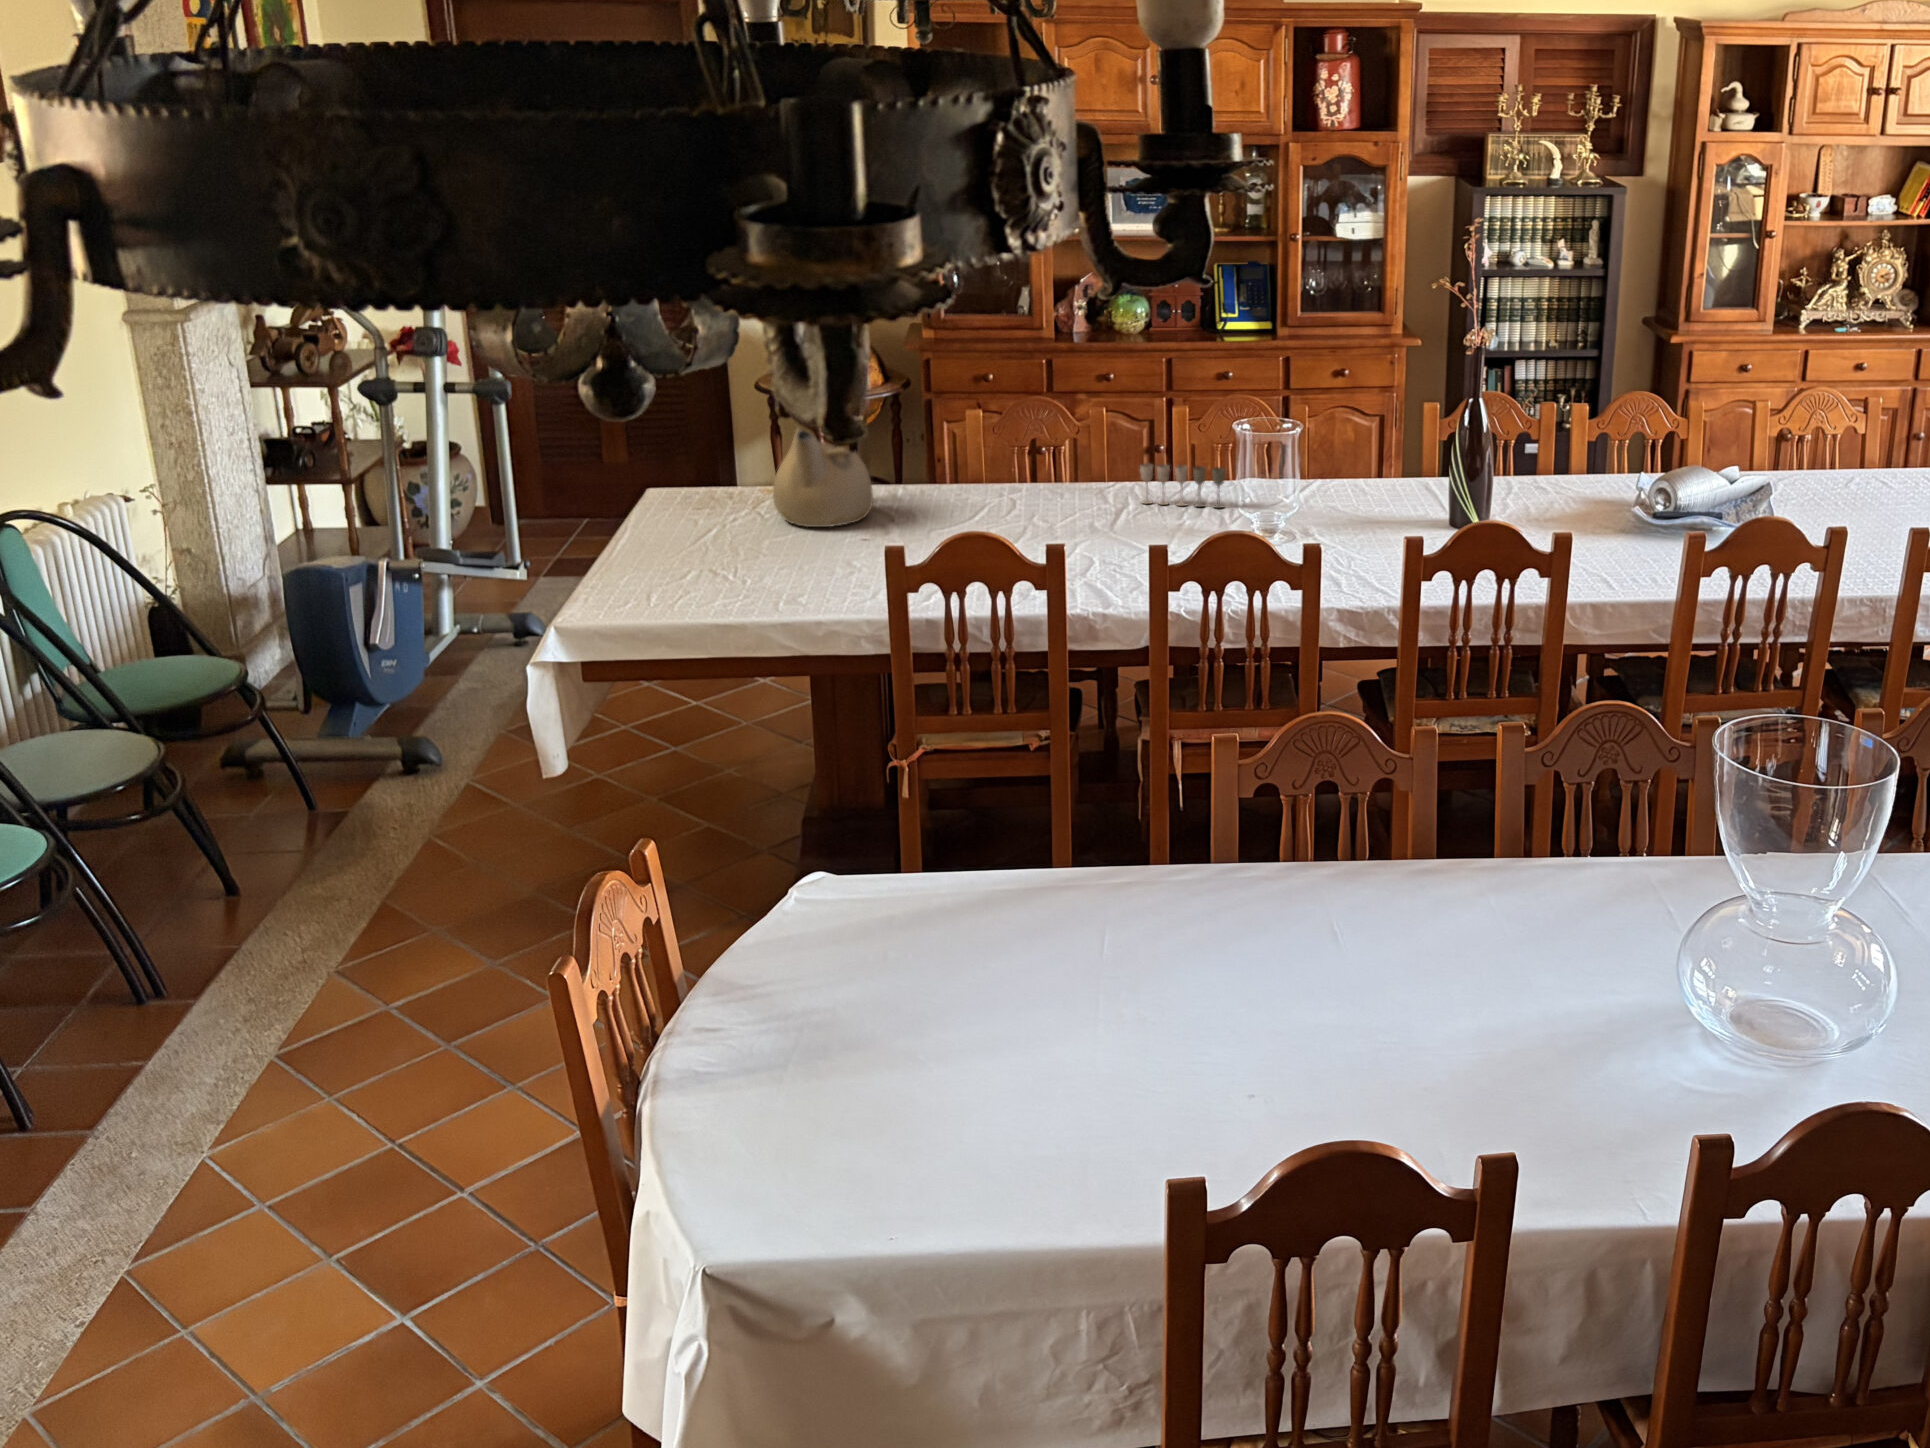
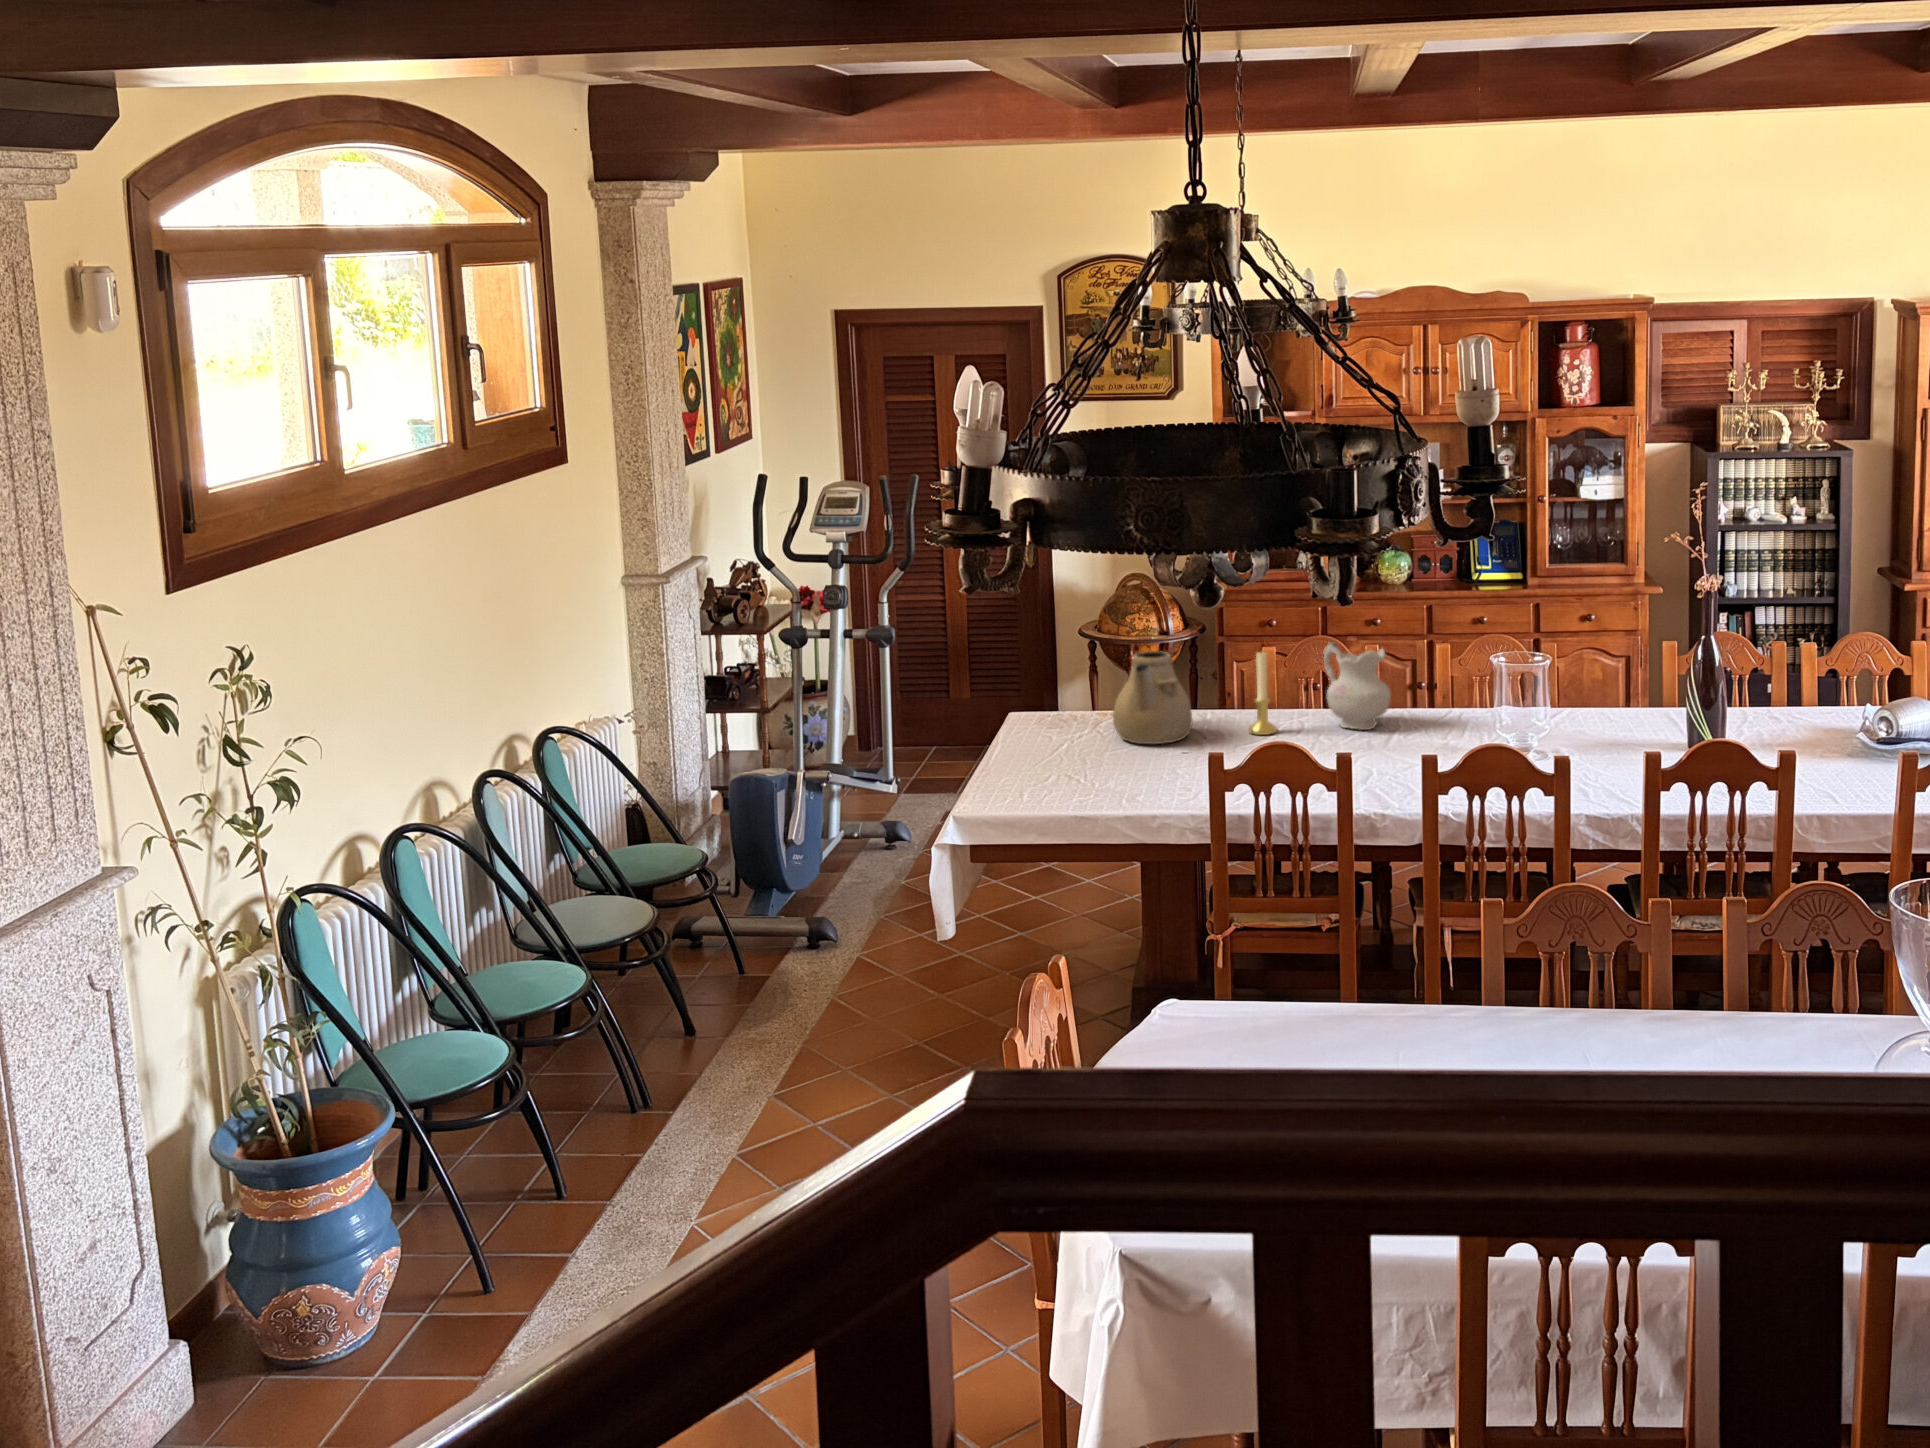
ceramic pitcher: none [1035,401,1113,506] -> present [1324,642,1391,730]
candle holder: none [943,411,977,514] -> present [1249,652,1277,735]
wine glass: present [1140,464,1226,508] -> none [1413,694,1487,733]

